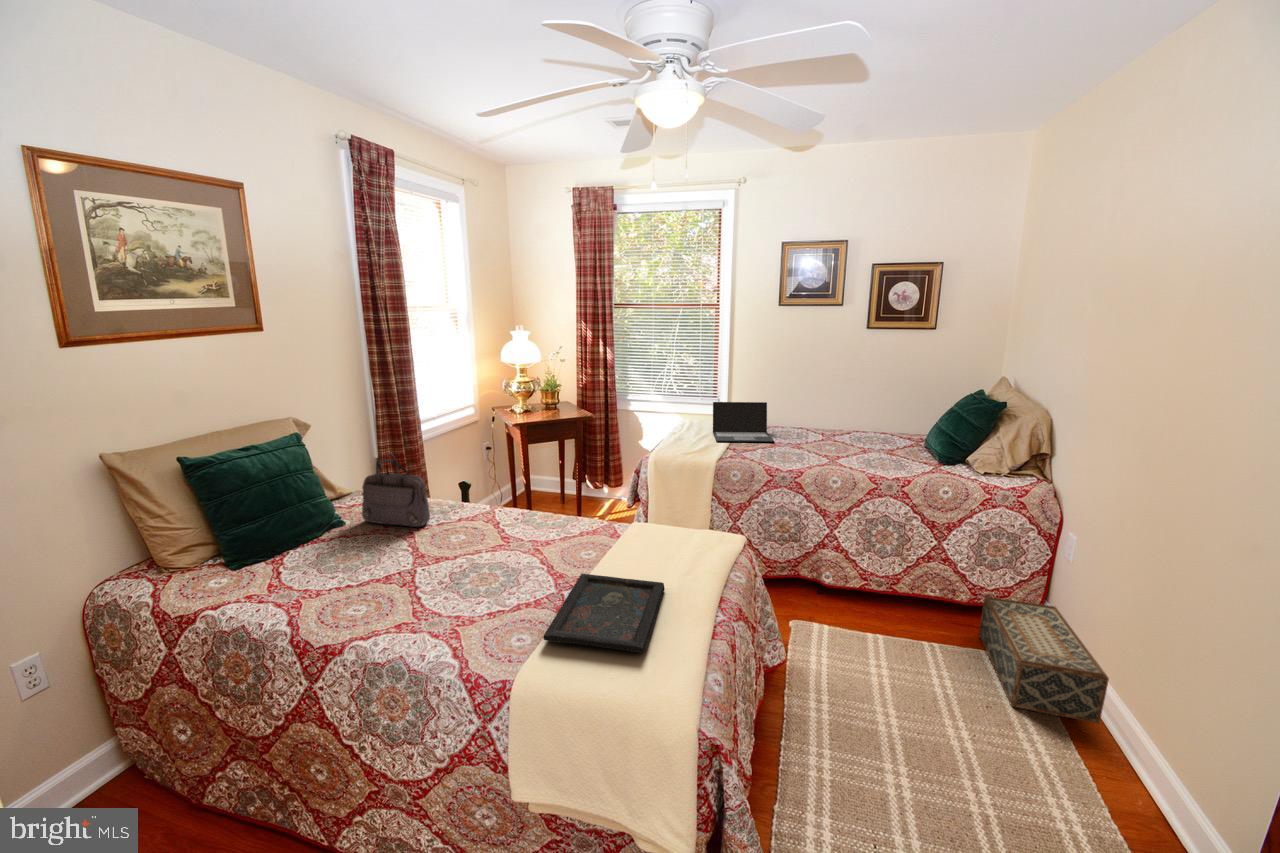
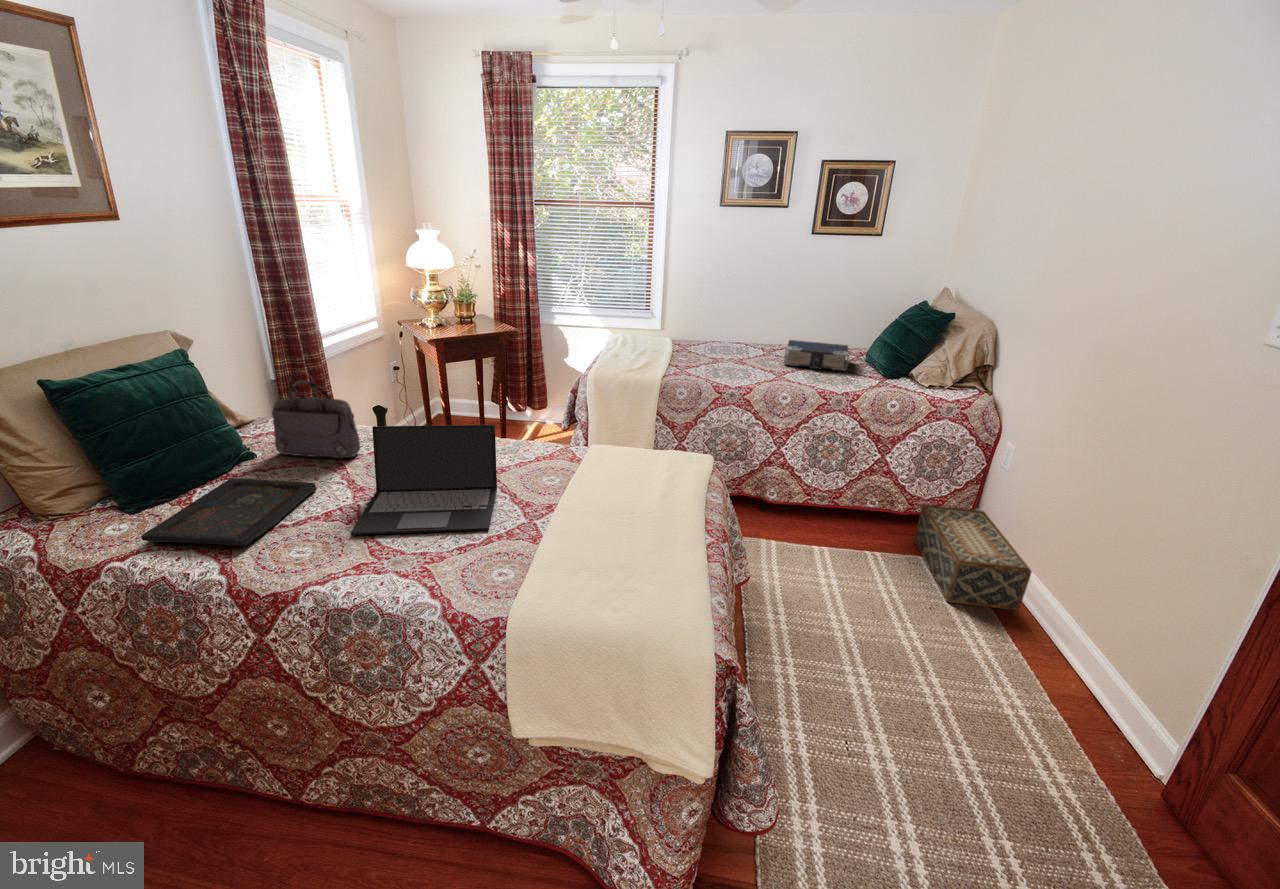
laptop: present [713,402,774,442] -> present [351,425,497,535]
book: none [837,425,903,455] -> present [784,340,850,371]
tray: present [543,574,665,653] -> present [141,478,316,546]

